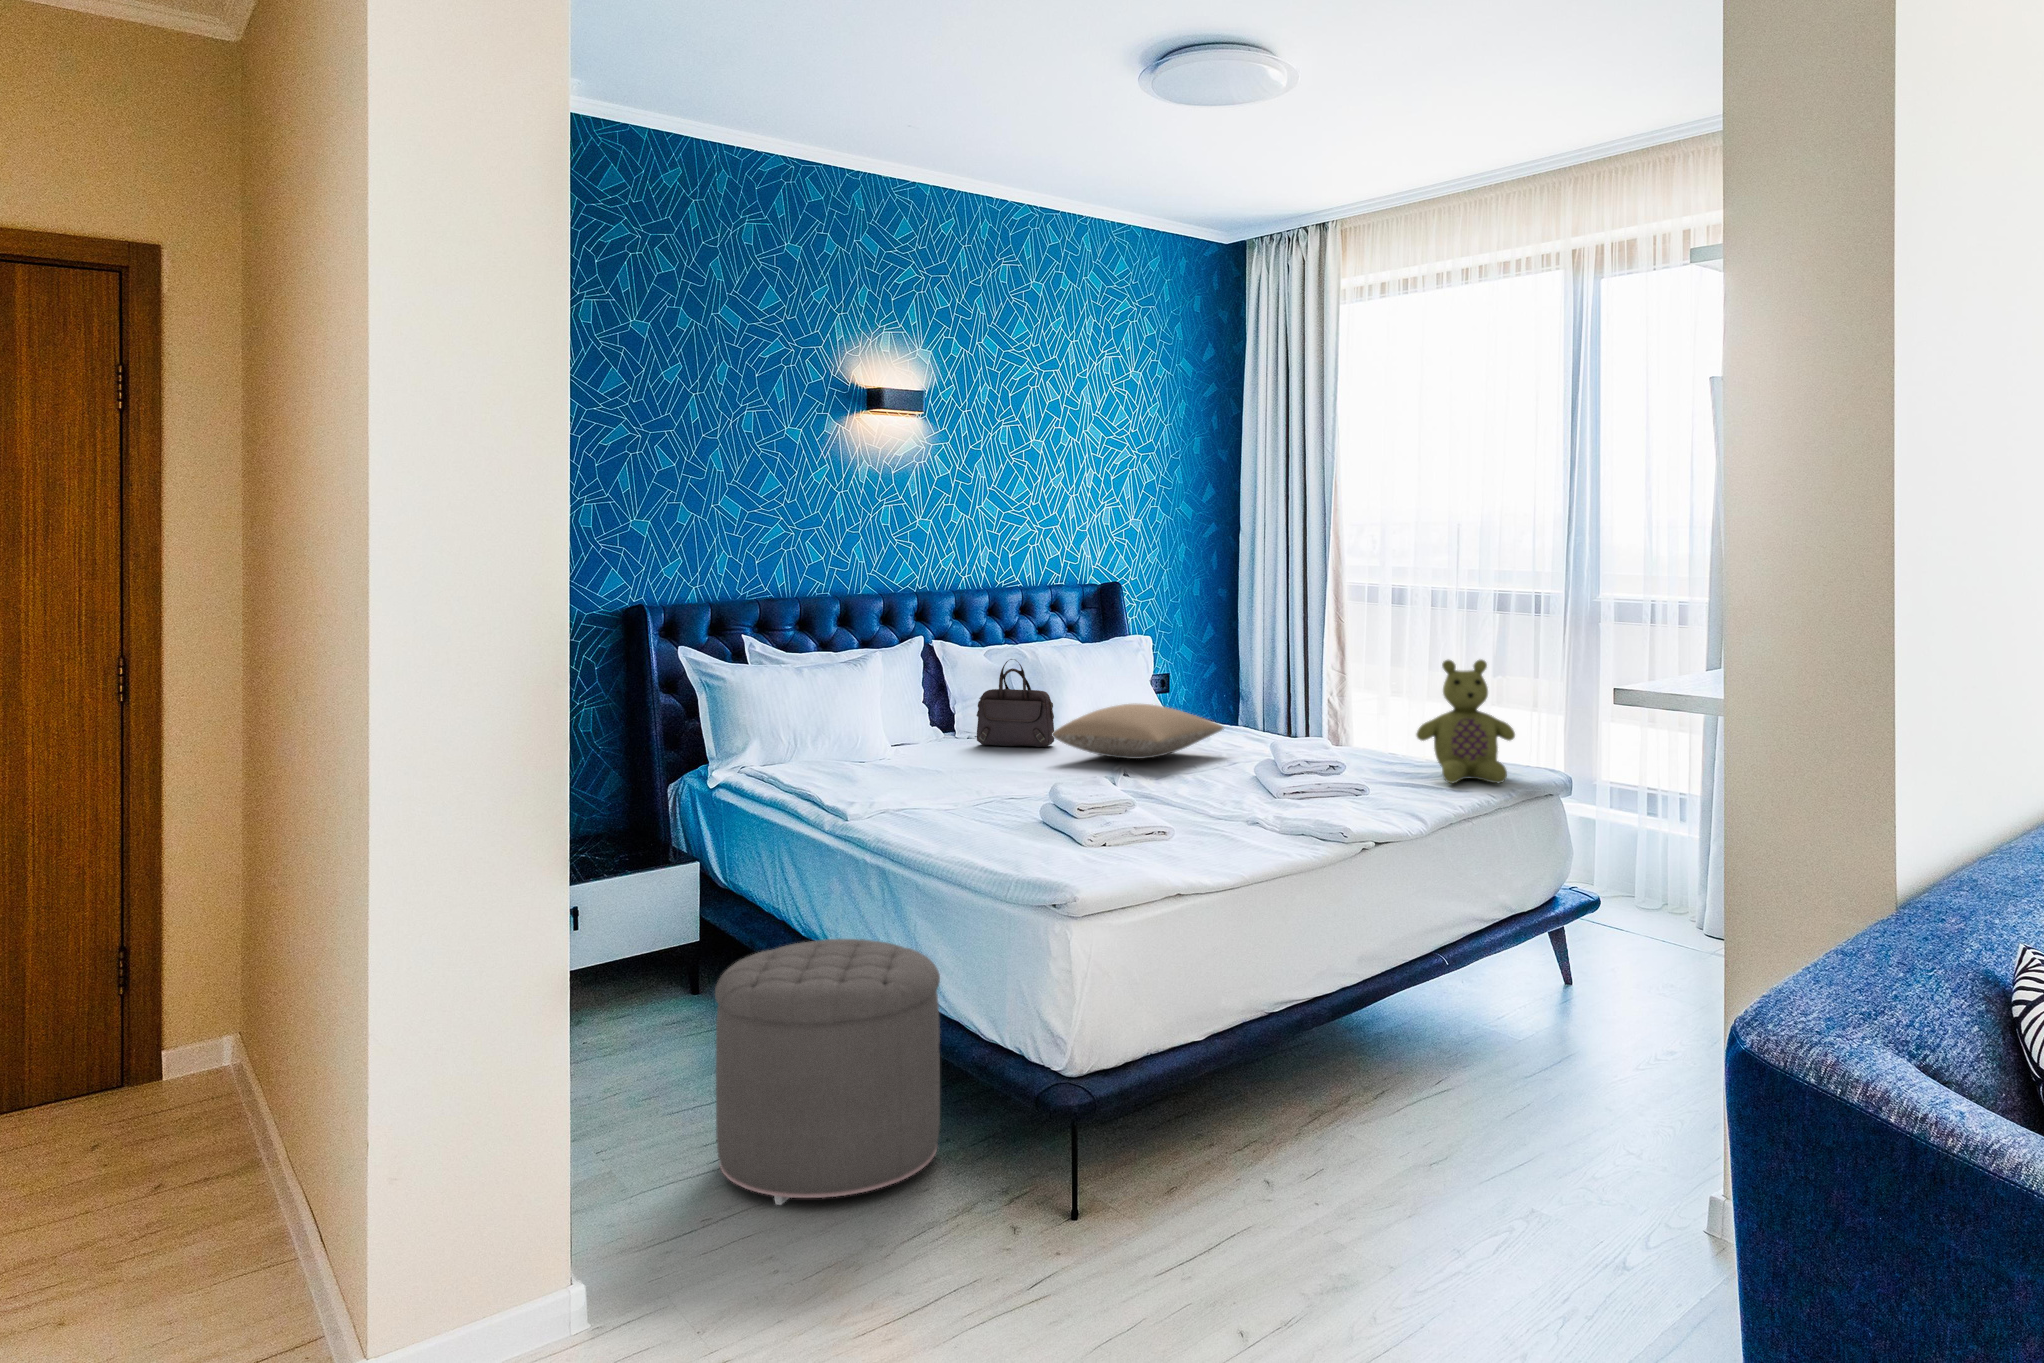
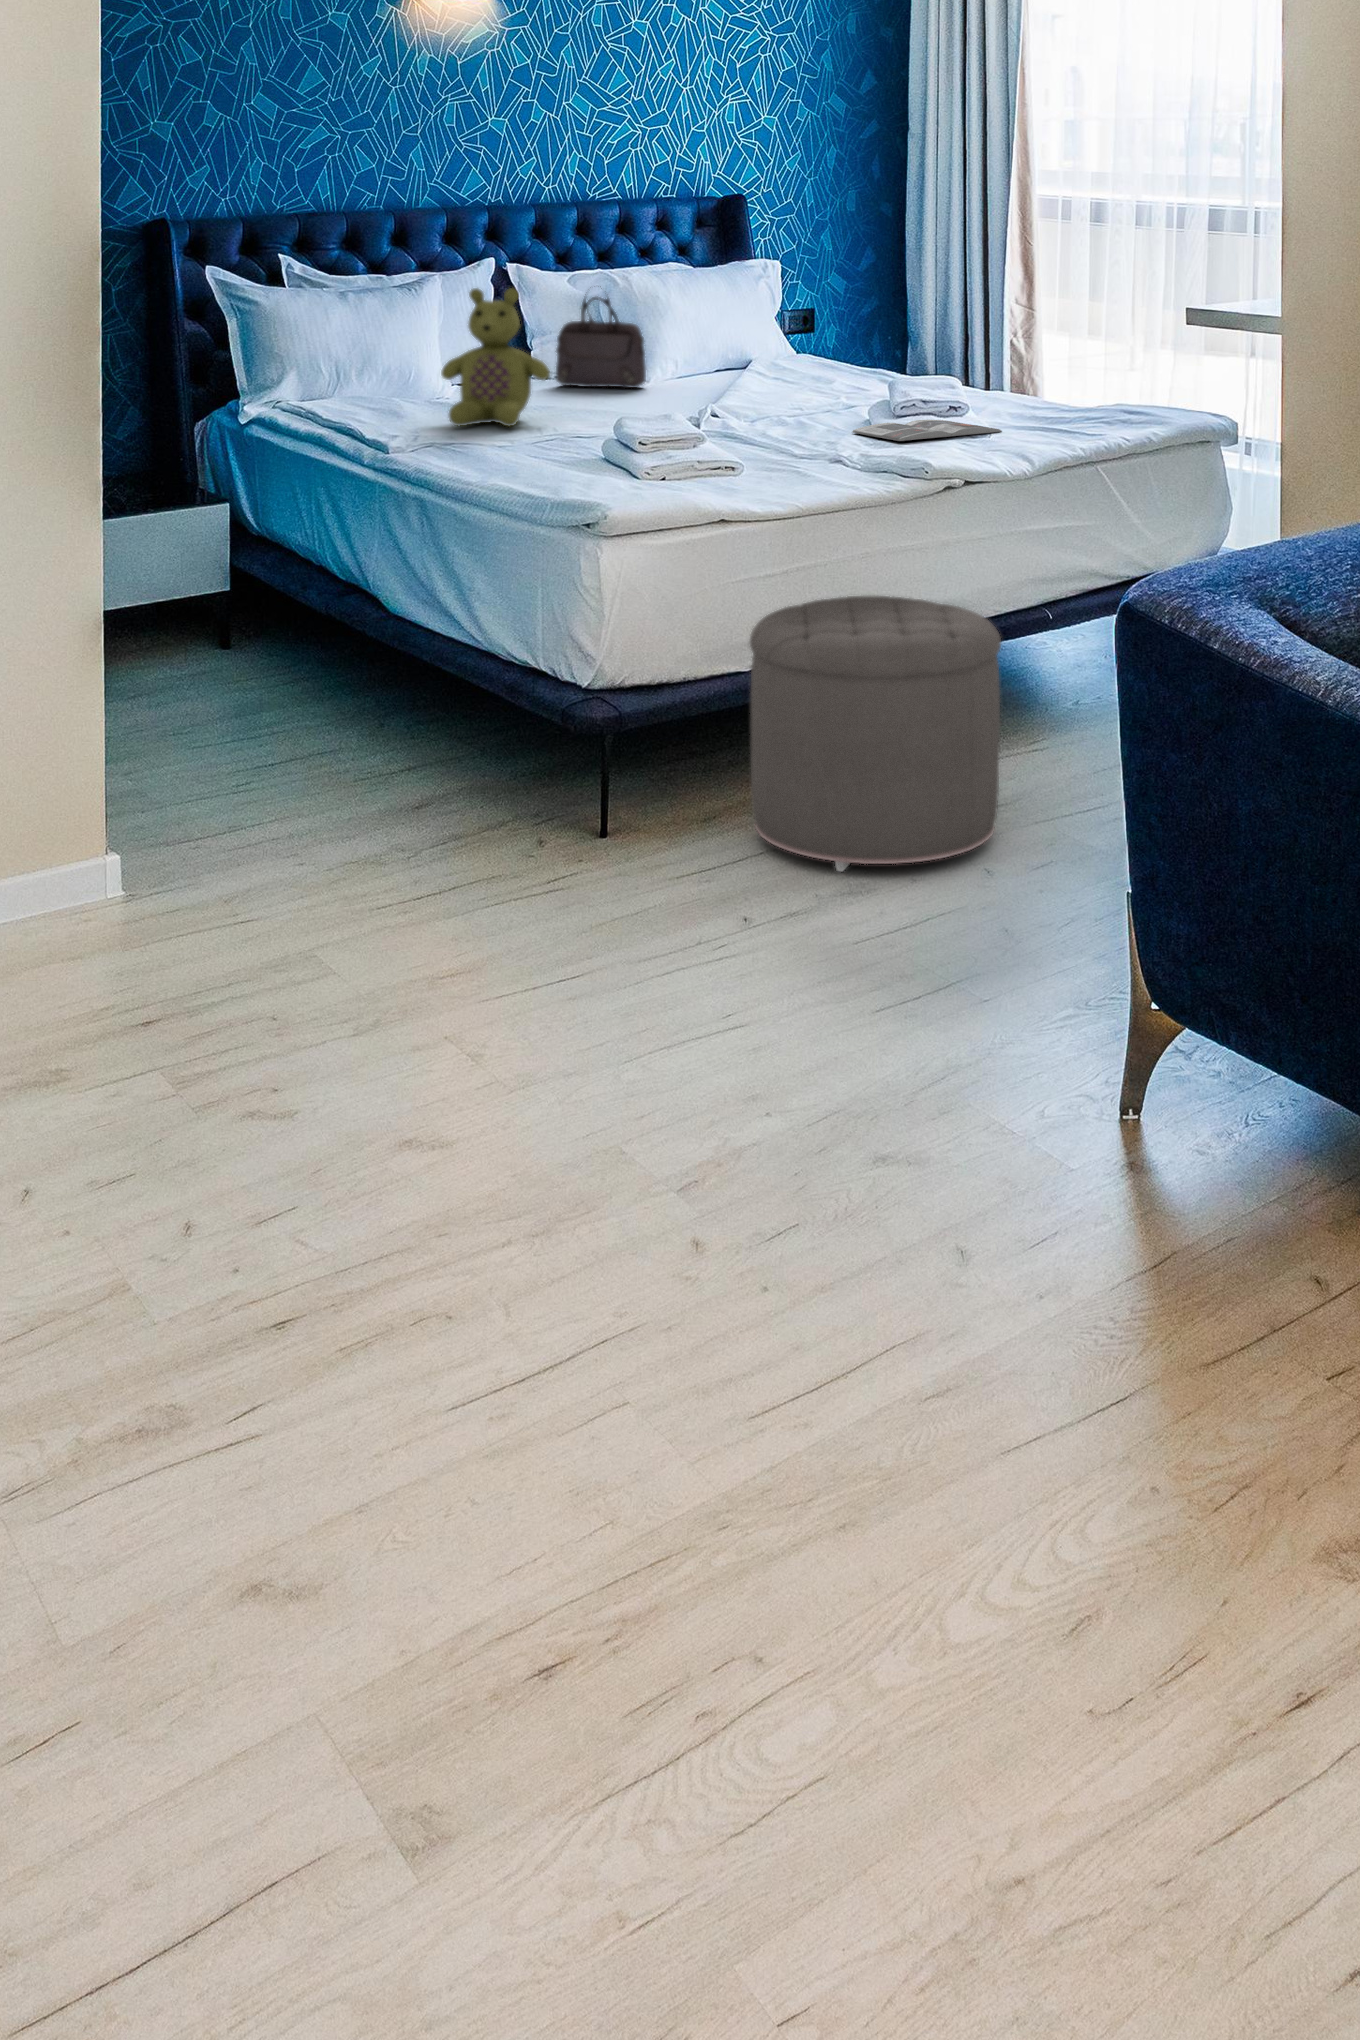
stuffed bear: present [1416,660,1515,783] -> present [441,288,550,426]
pillow: present [1053,704,1224,759] -> none [636,338,840,400]
magazine: none [1253,778,1384,801] -> present [852,420,1001,441]
ottoman: present [715,939,940,1205] -> present [750,596,1001,871]

